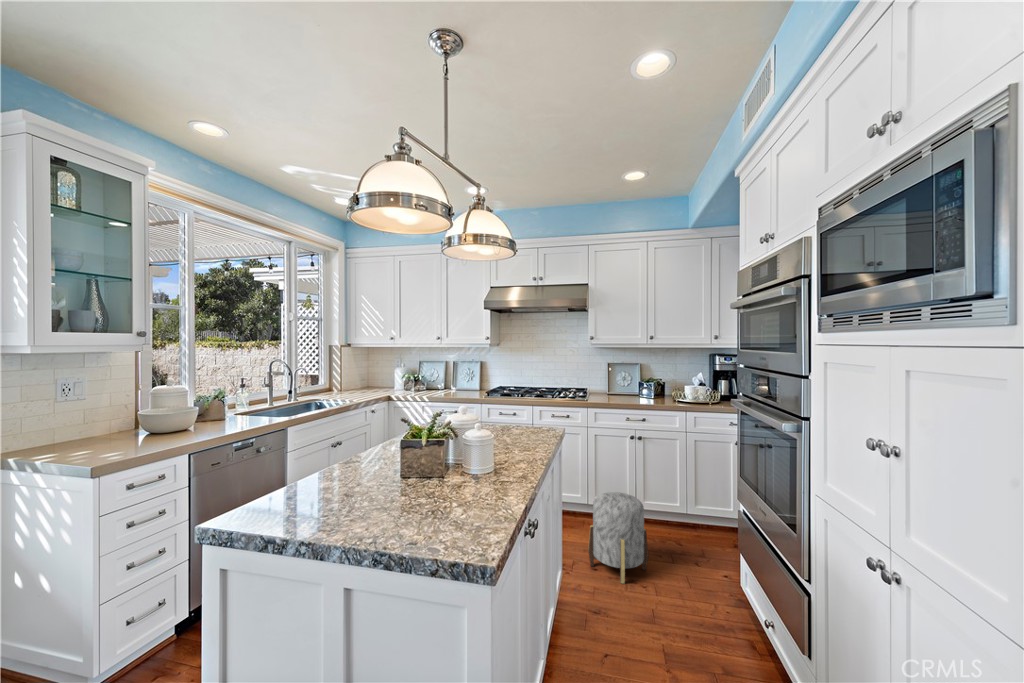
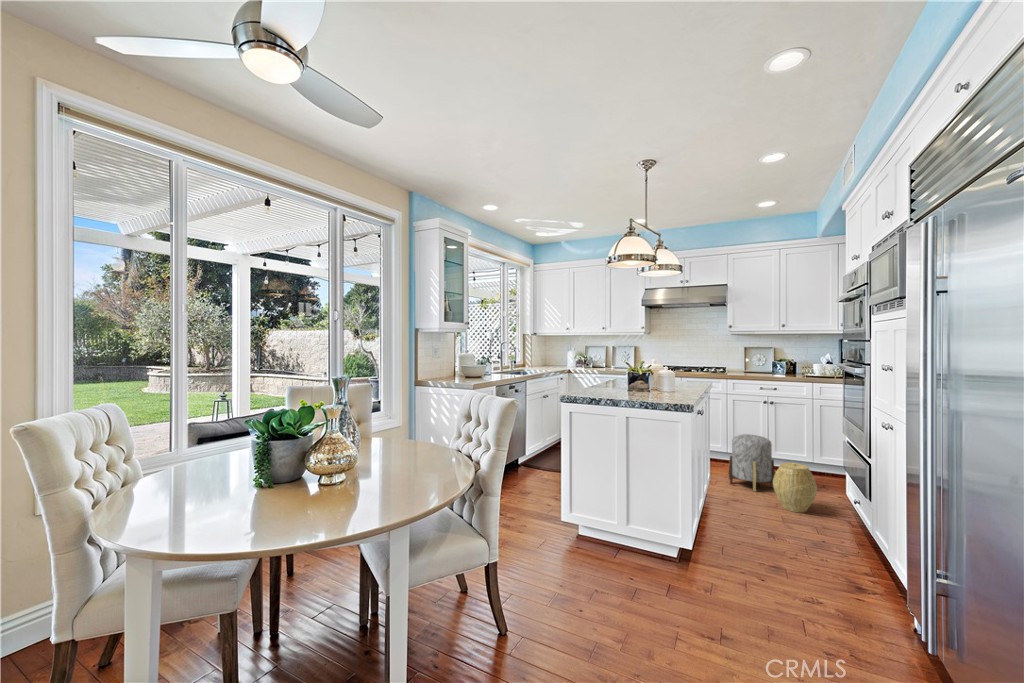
woven basket: none [650,549,711,636] -> present [773,462,817,512]

